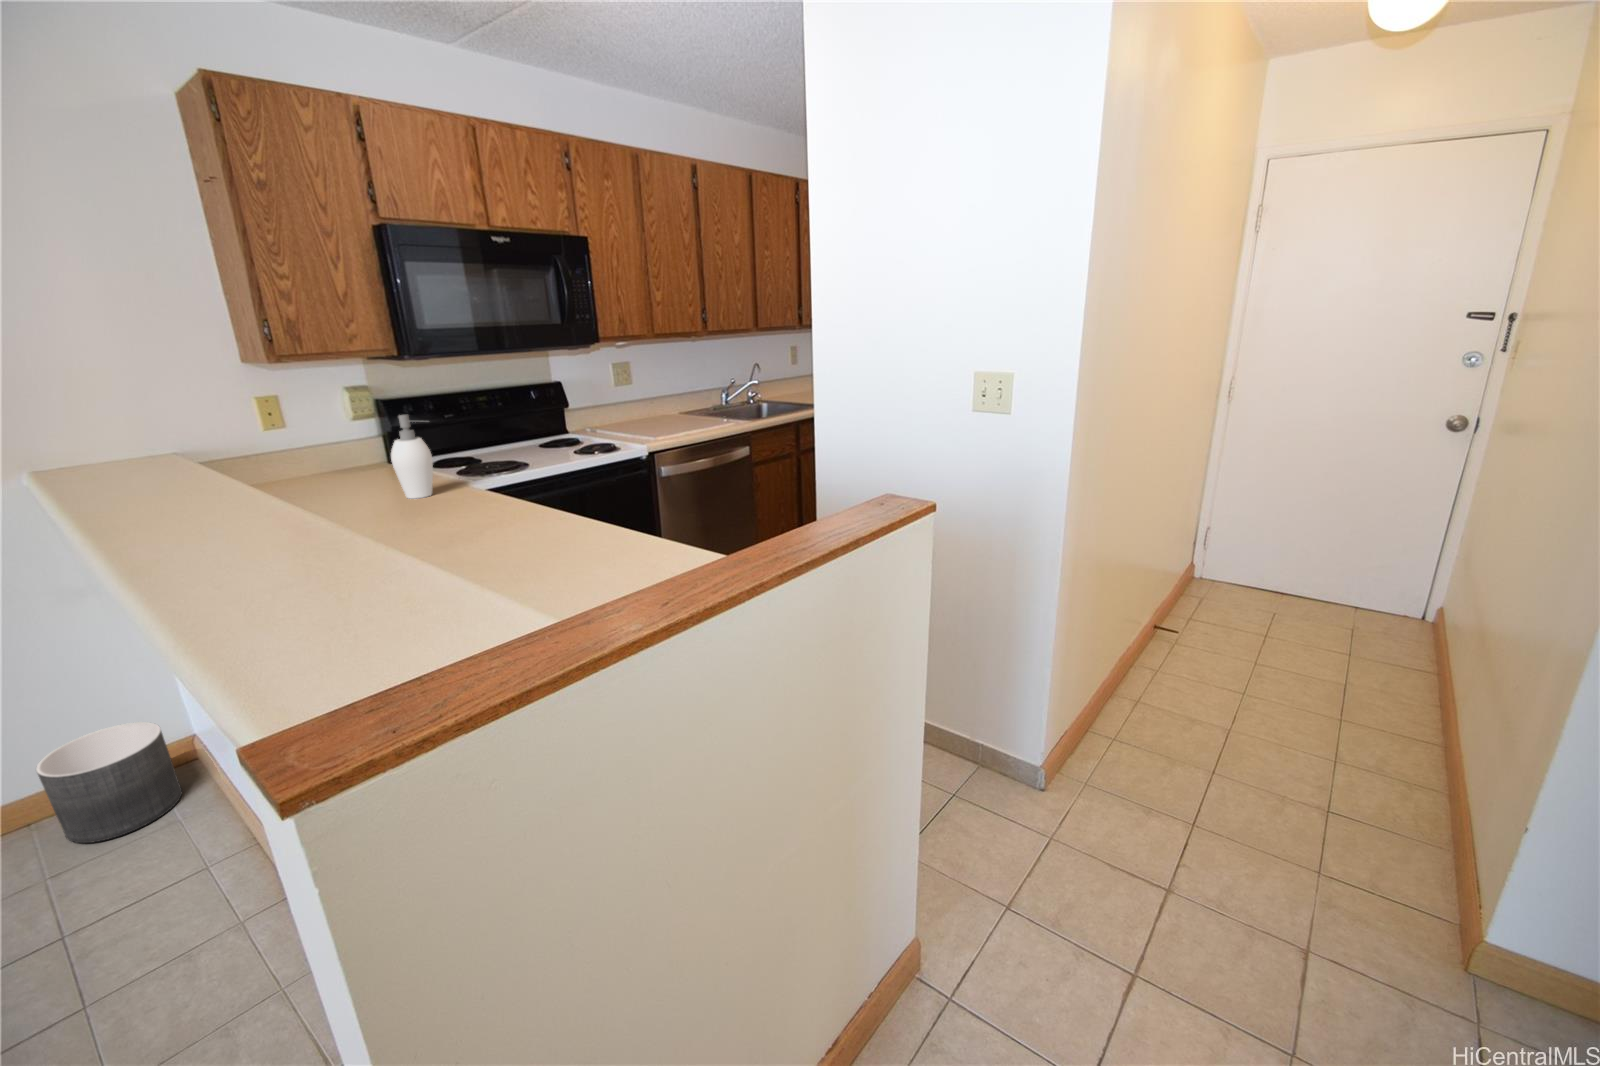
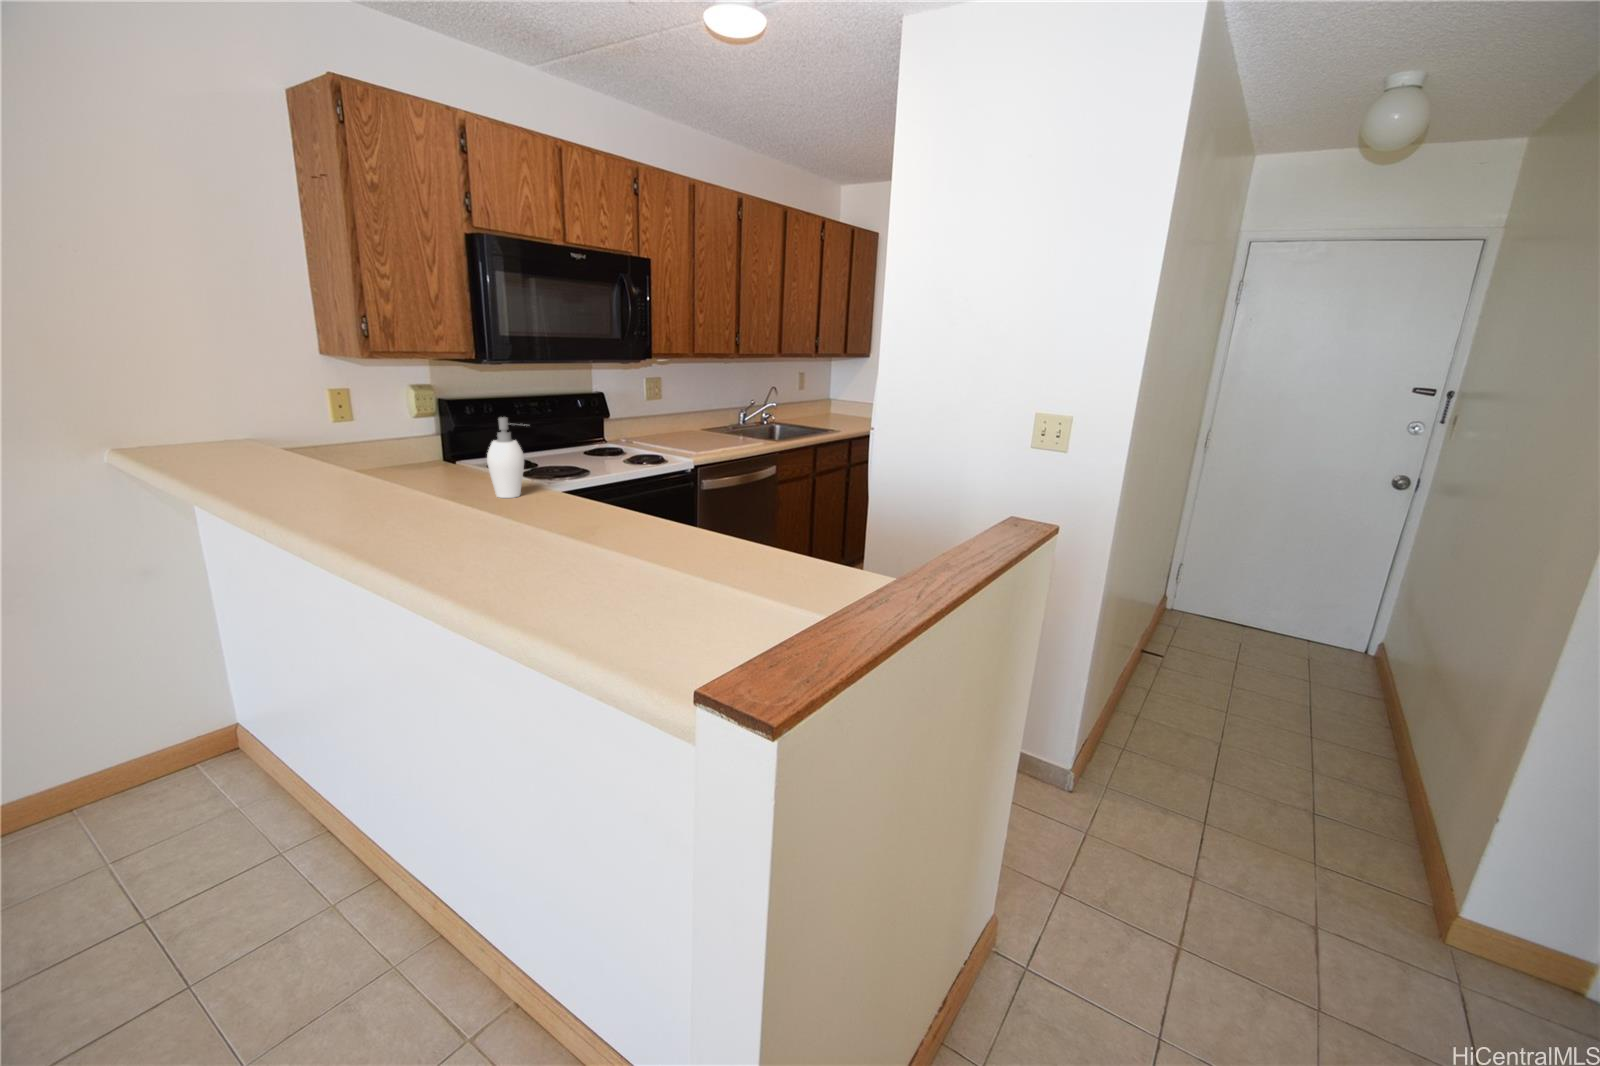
planter: present [36,722,182,843] -> none [89,710,227,832]

